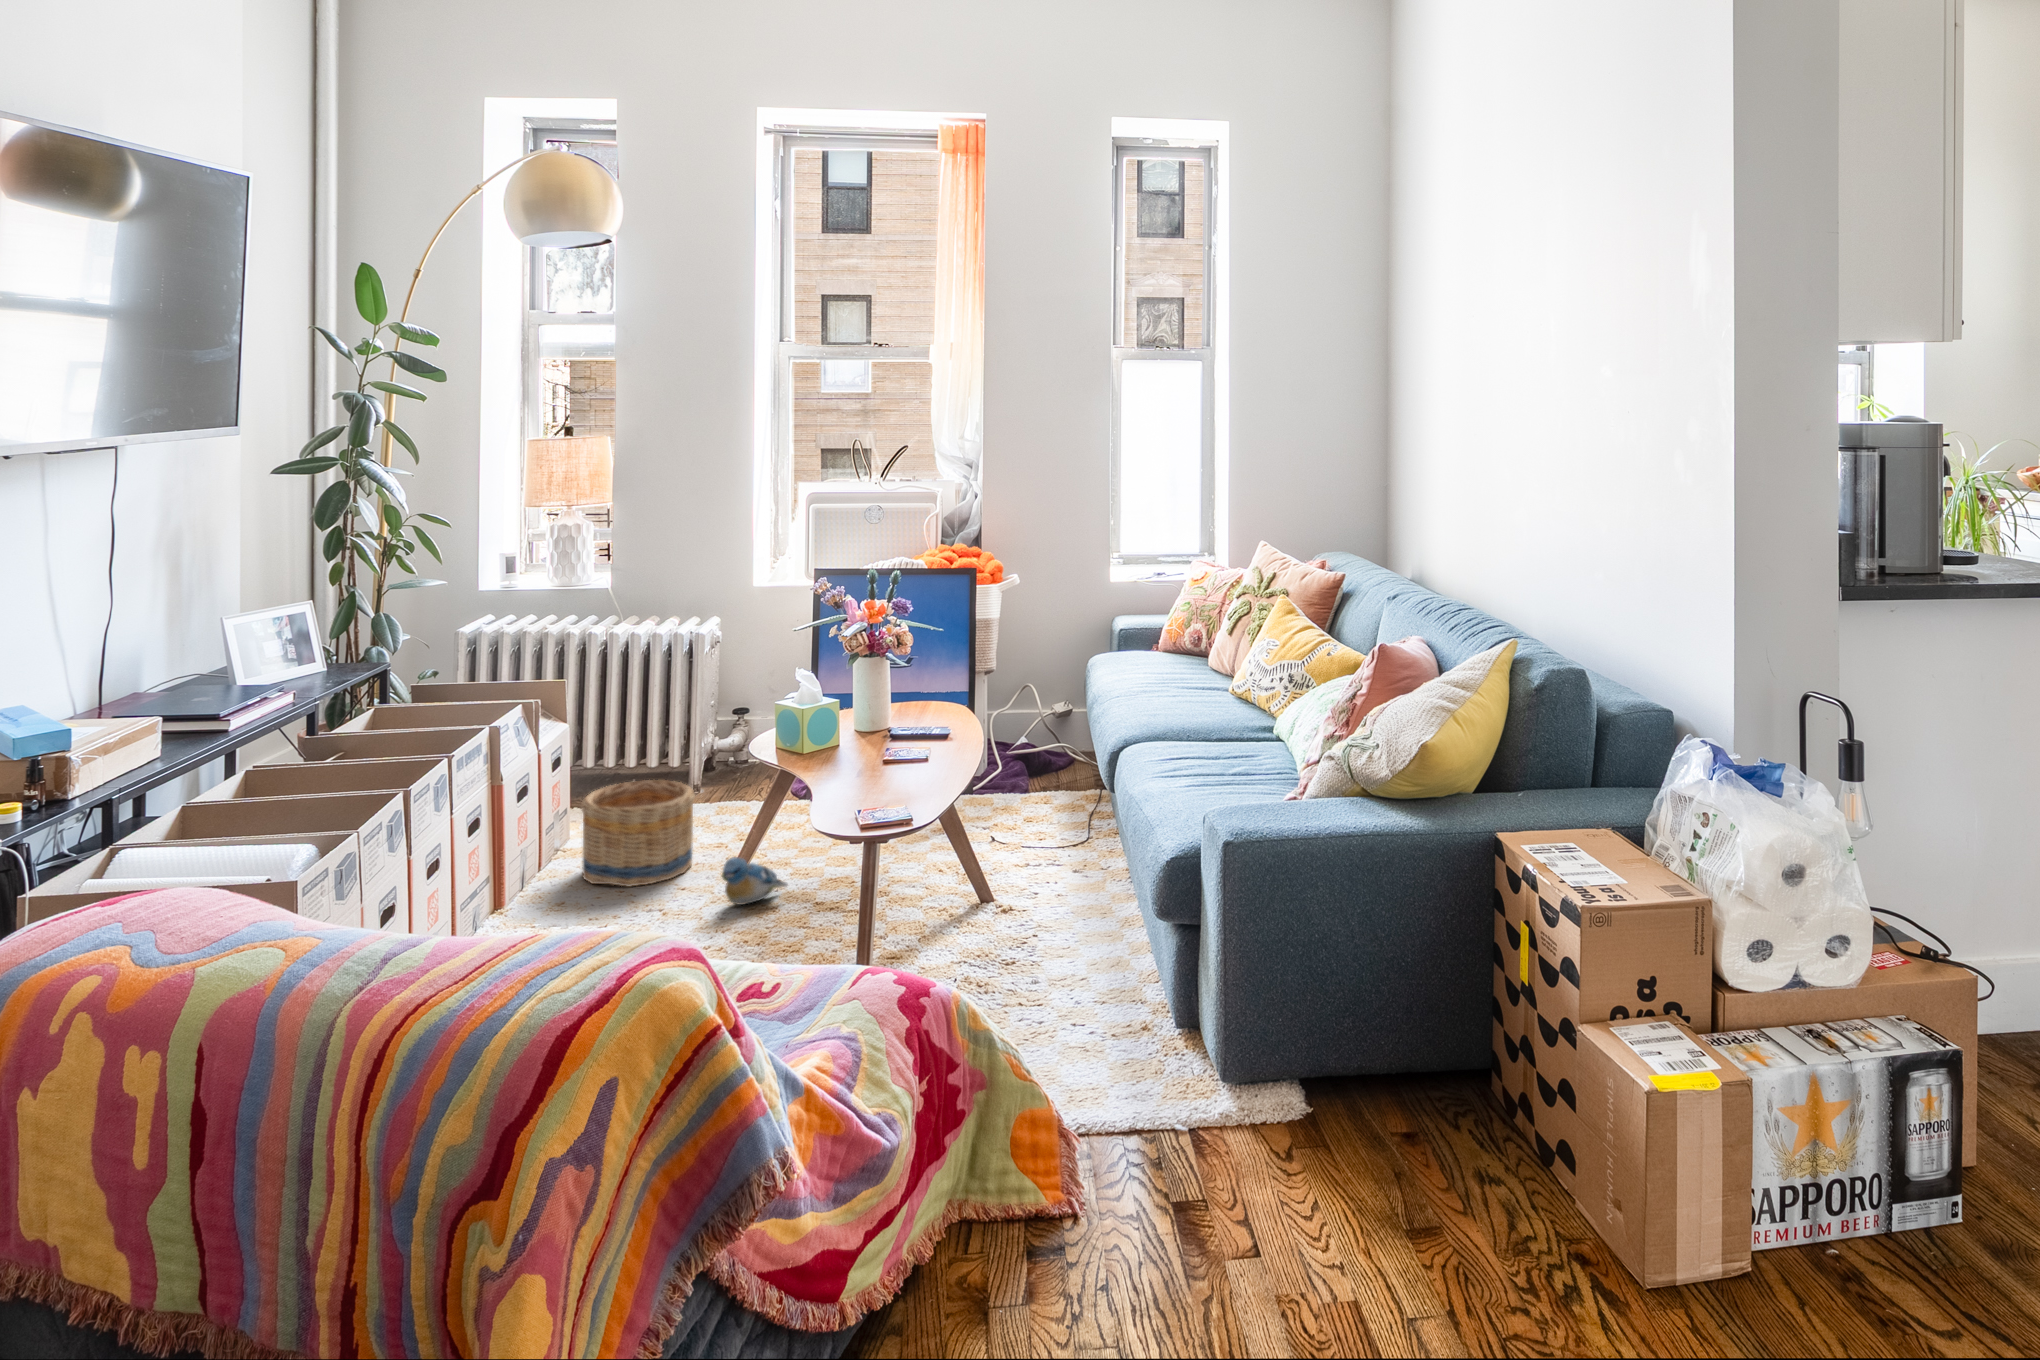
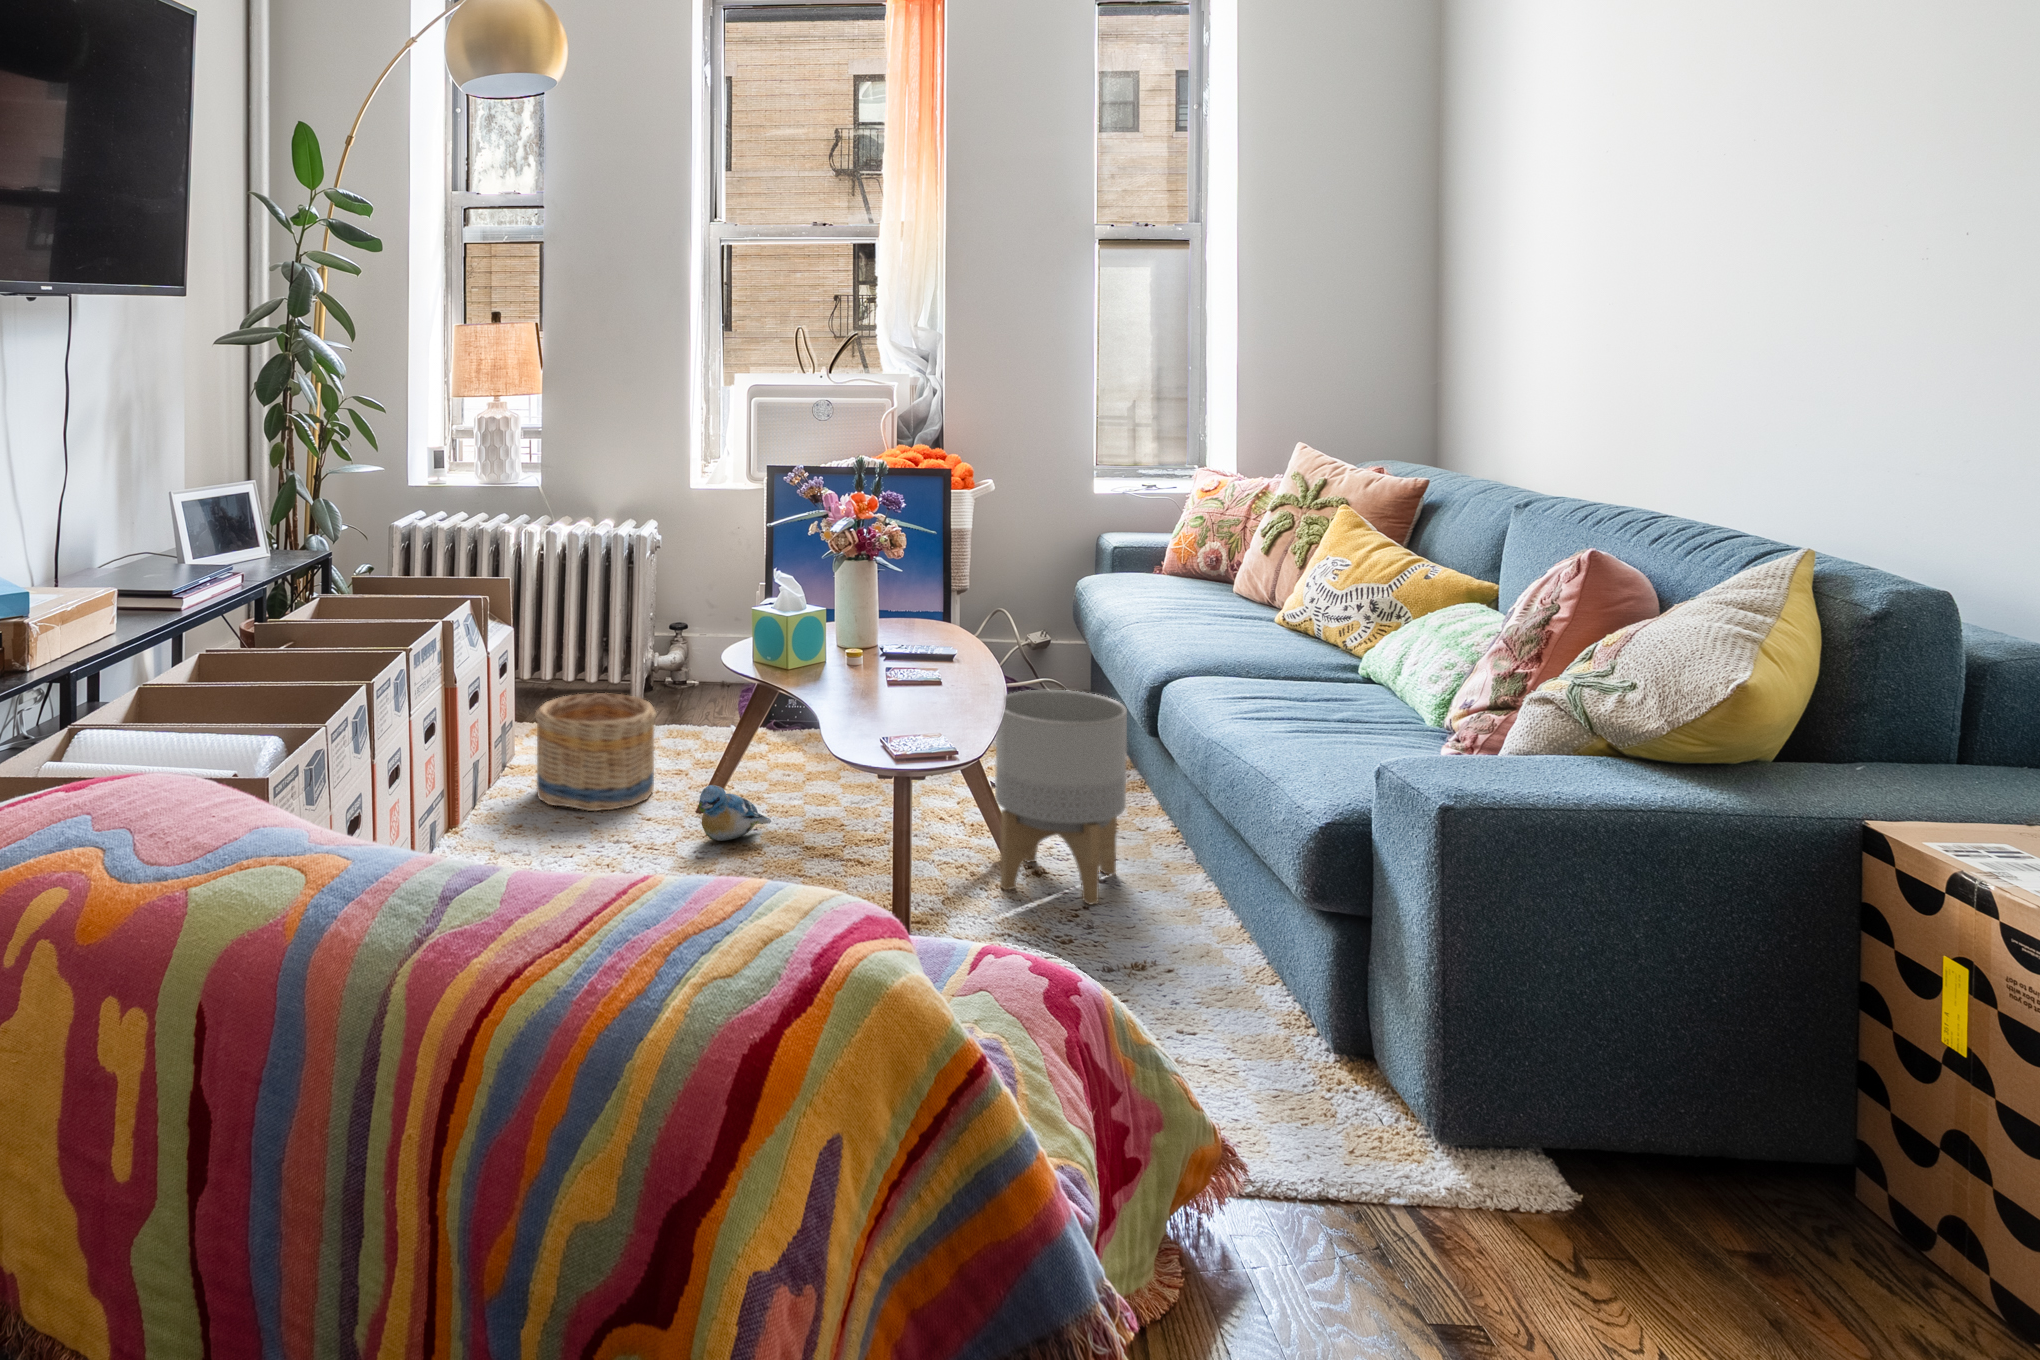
planter: none [971,760,1075,935] -> present [995,690,1127,905]

